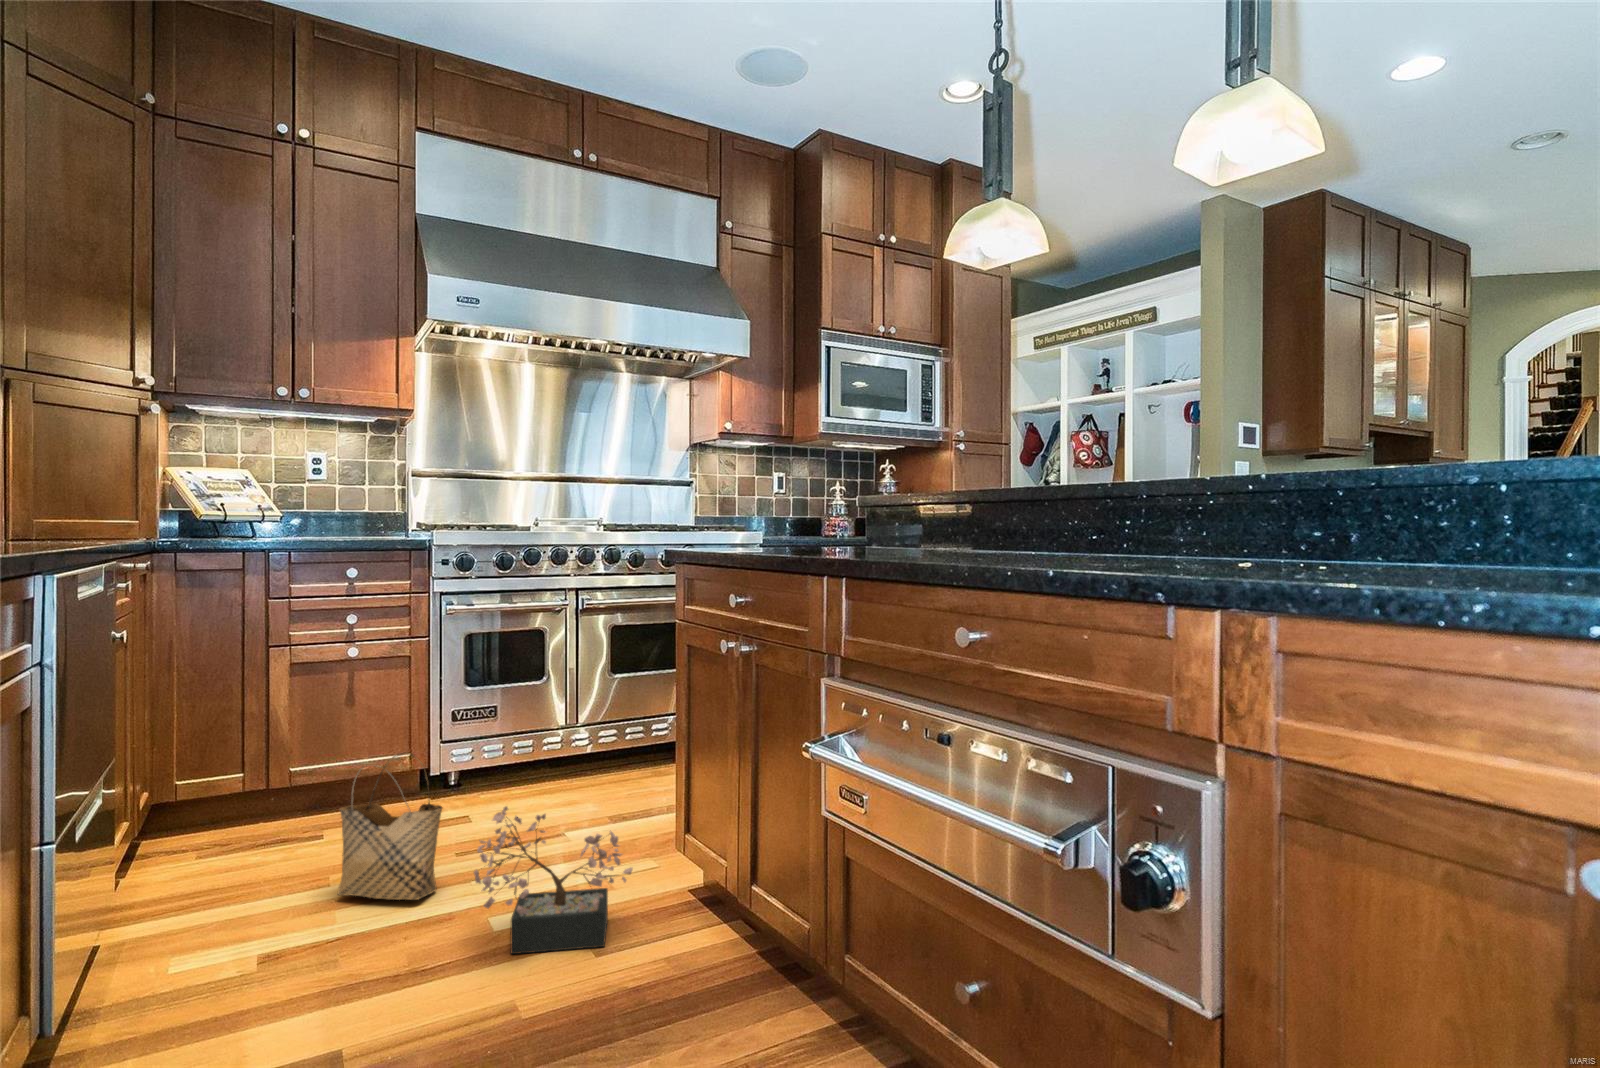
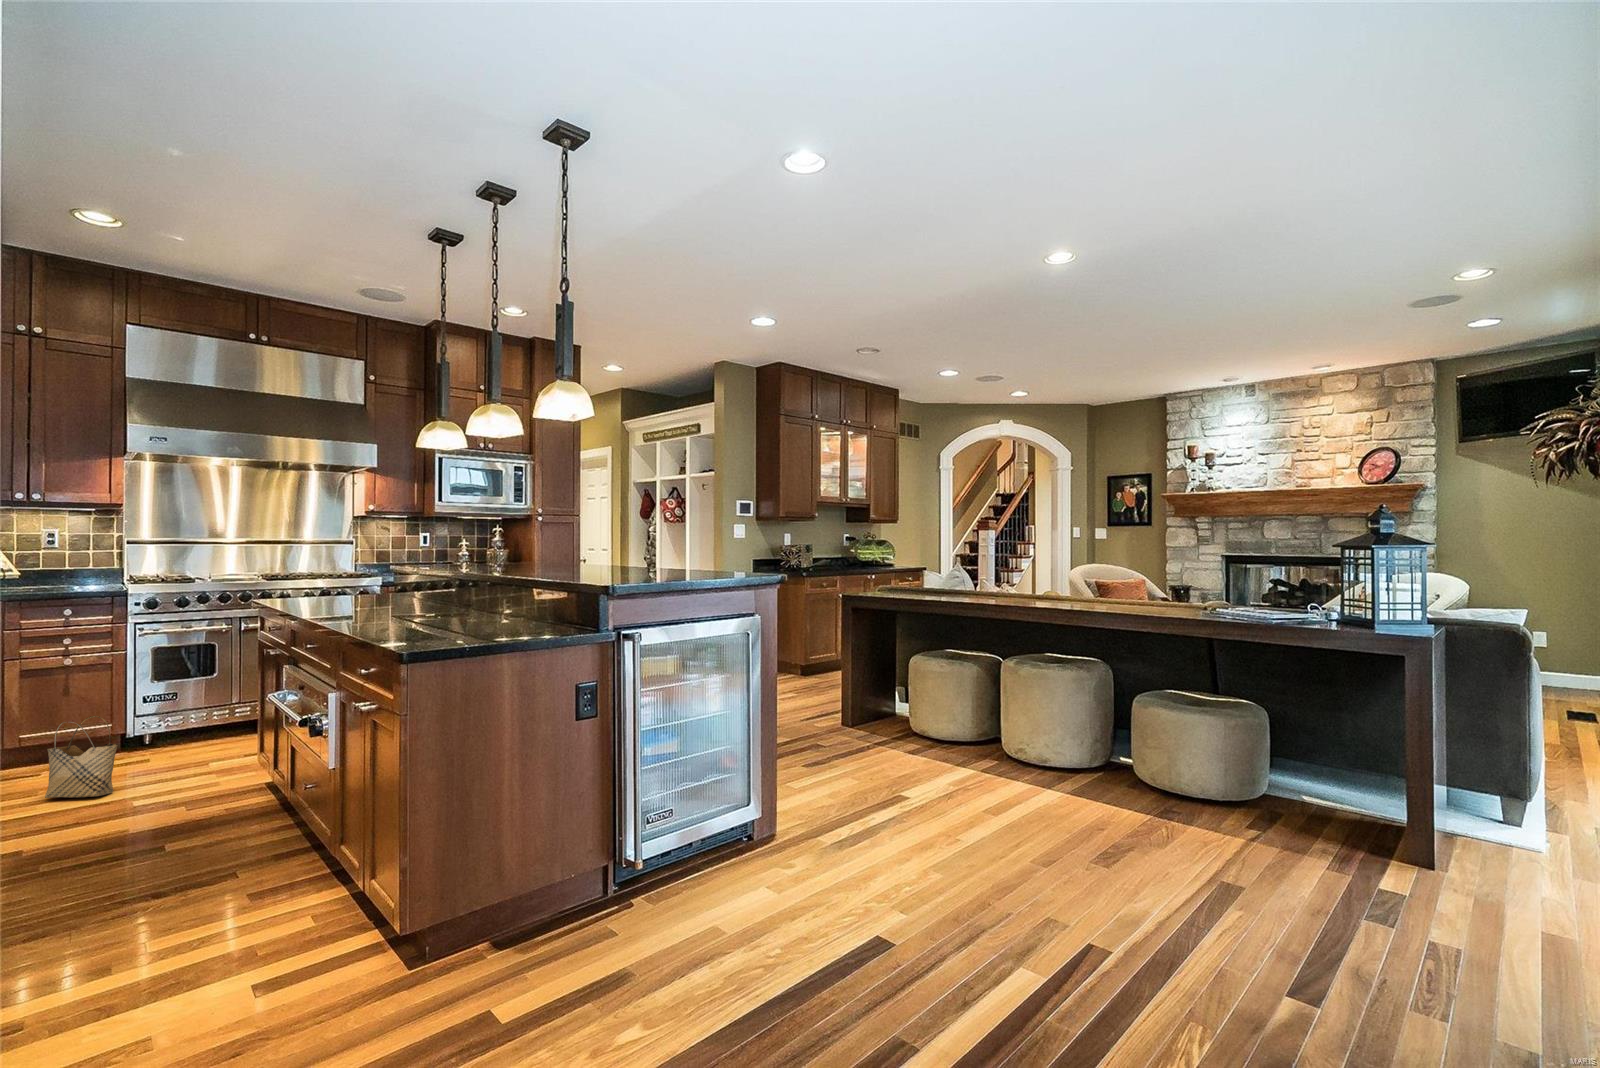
decorative plant: present [474,806,633,954] -> none [126,738,228,812]

